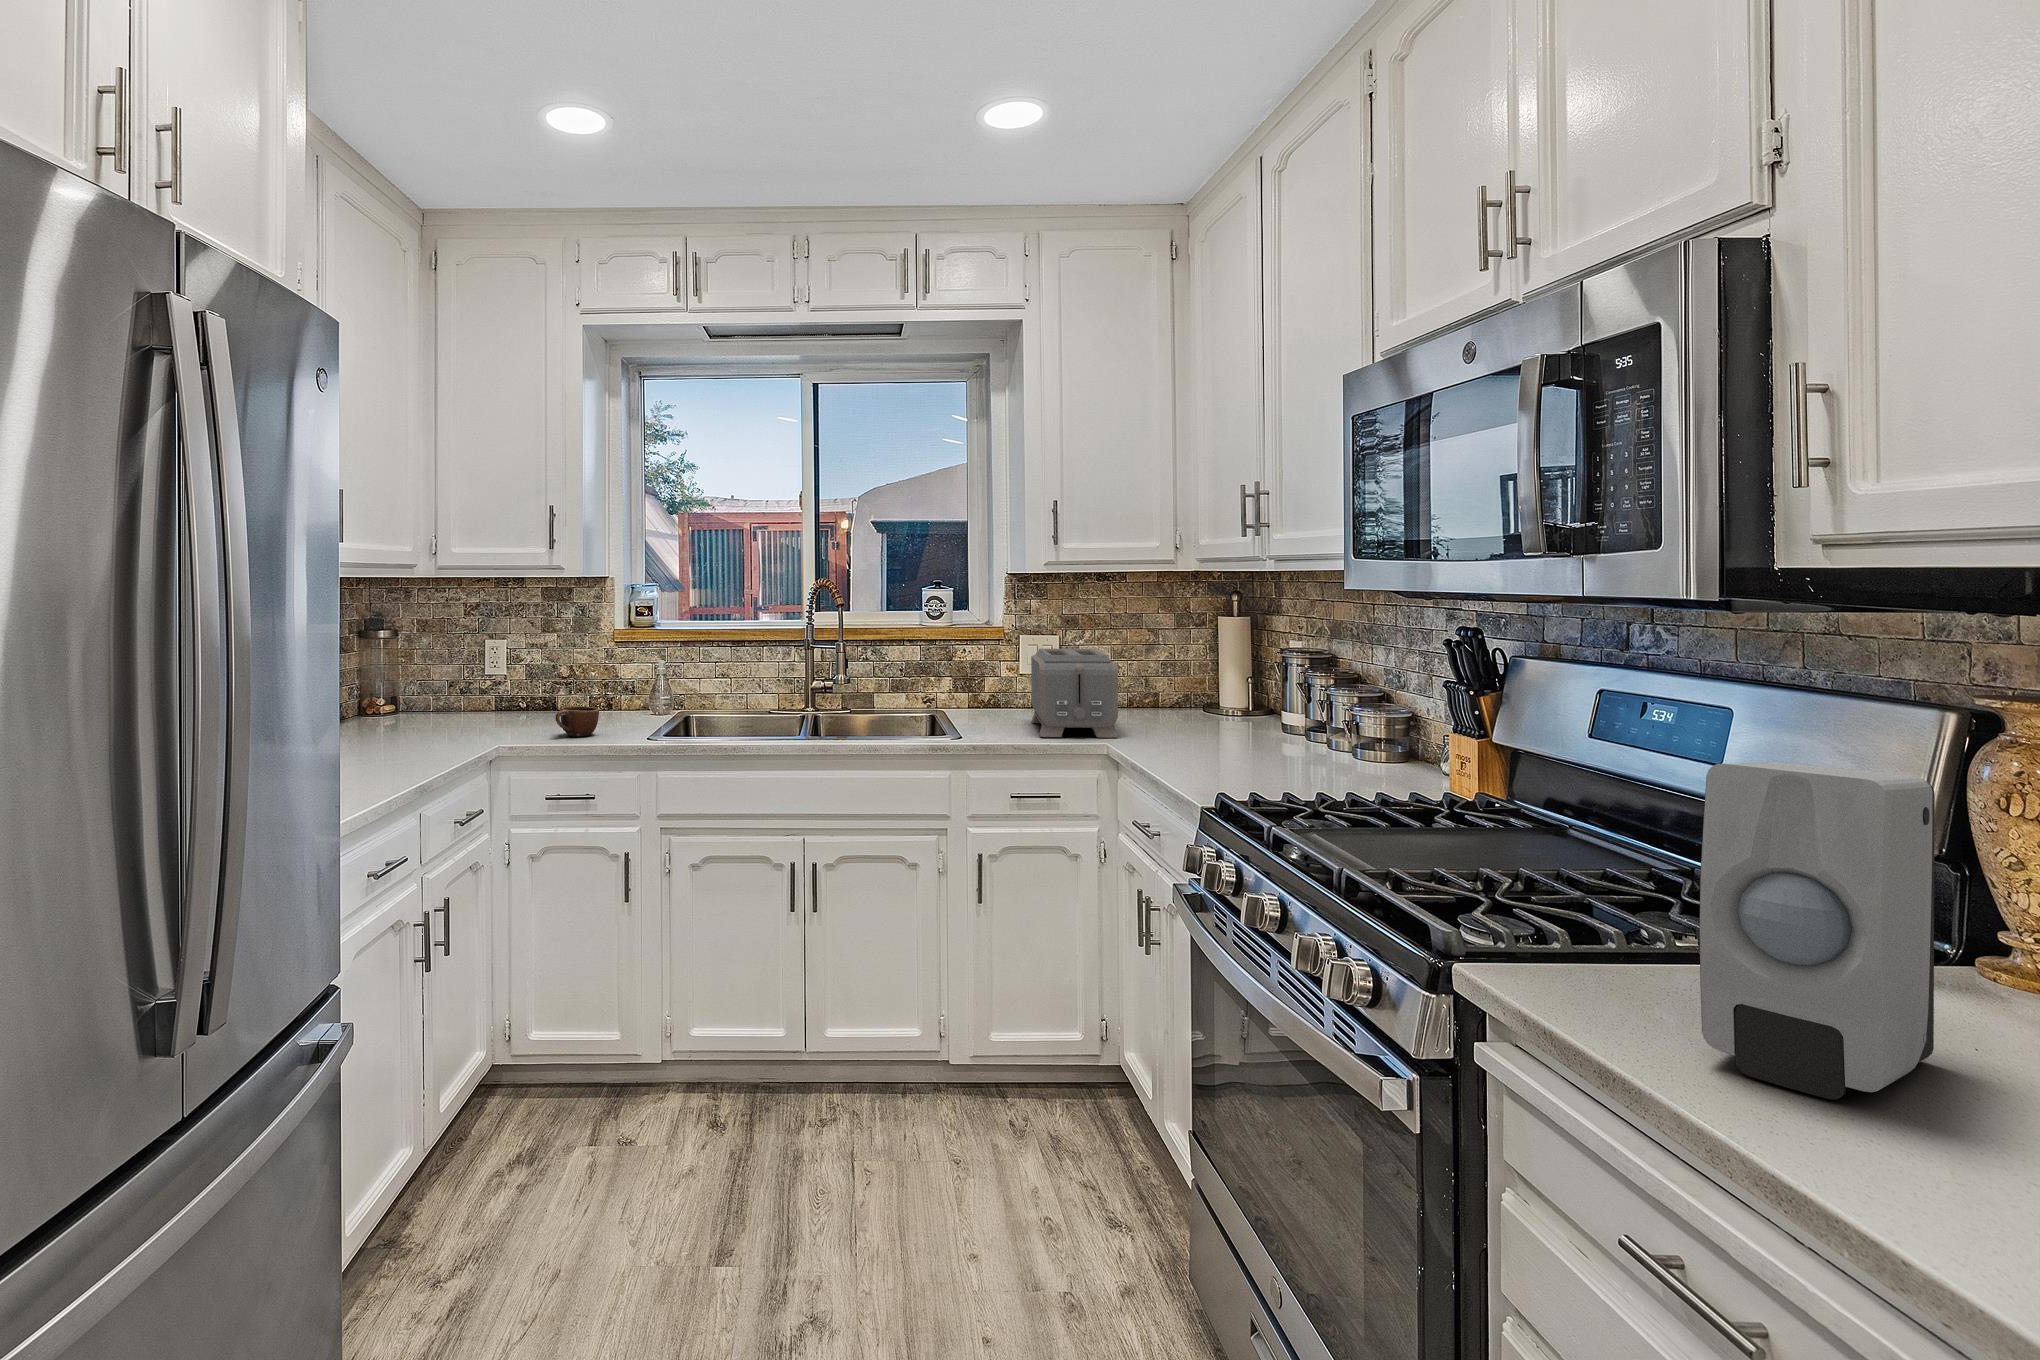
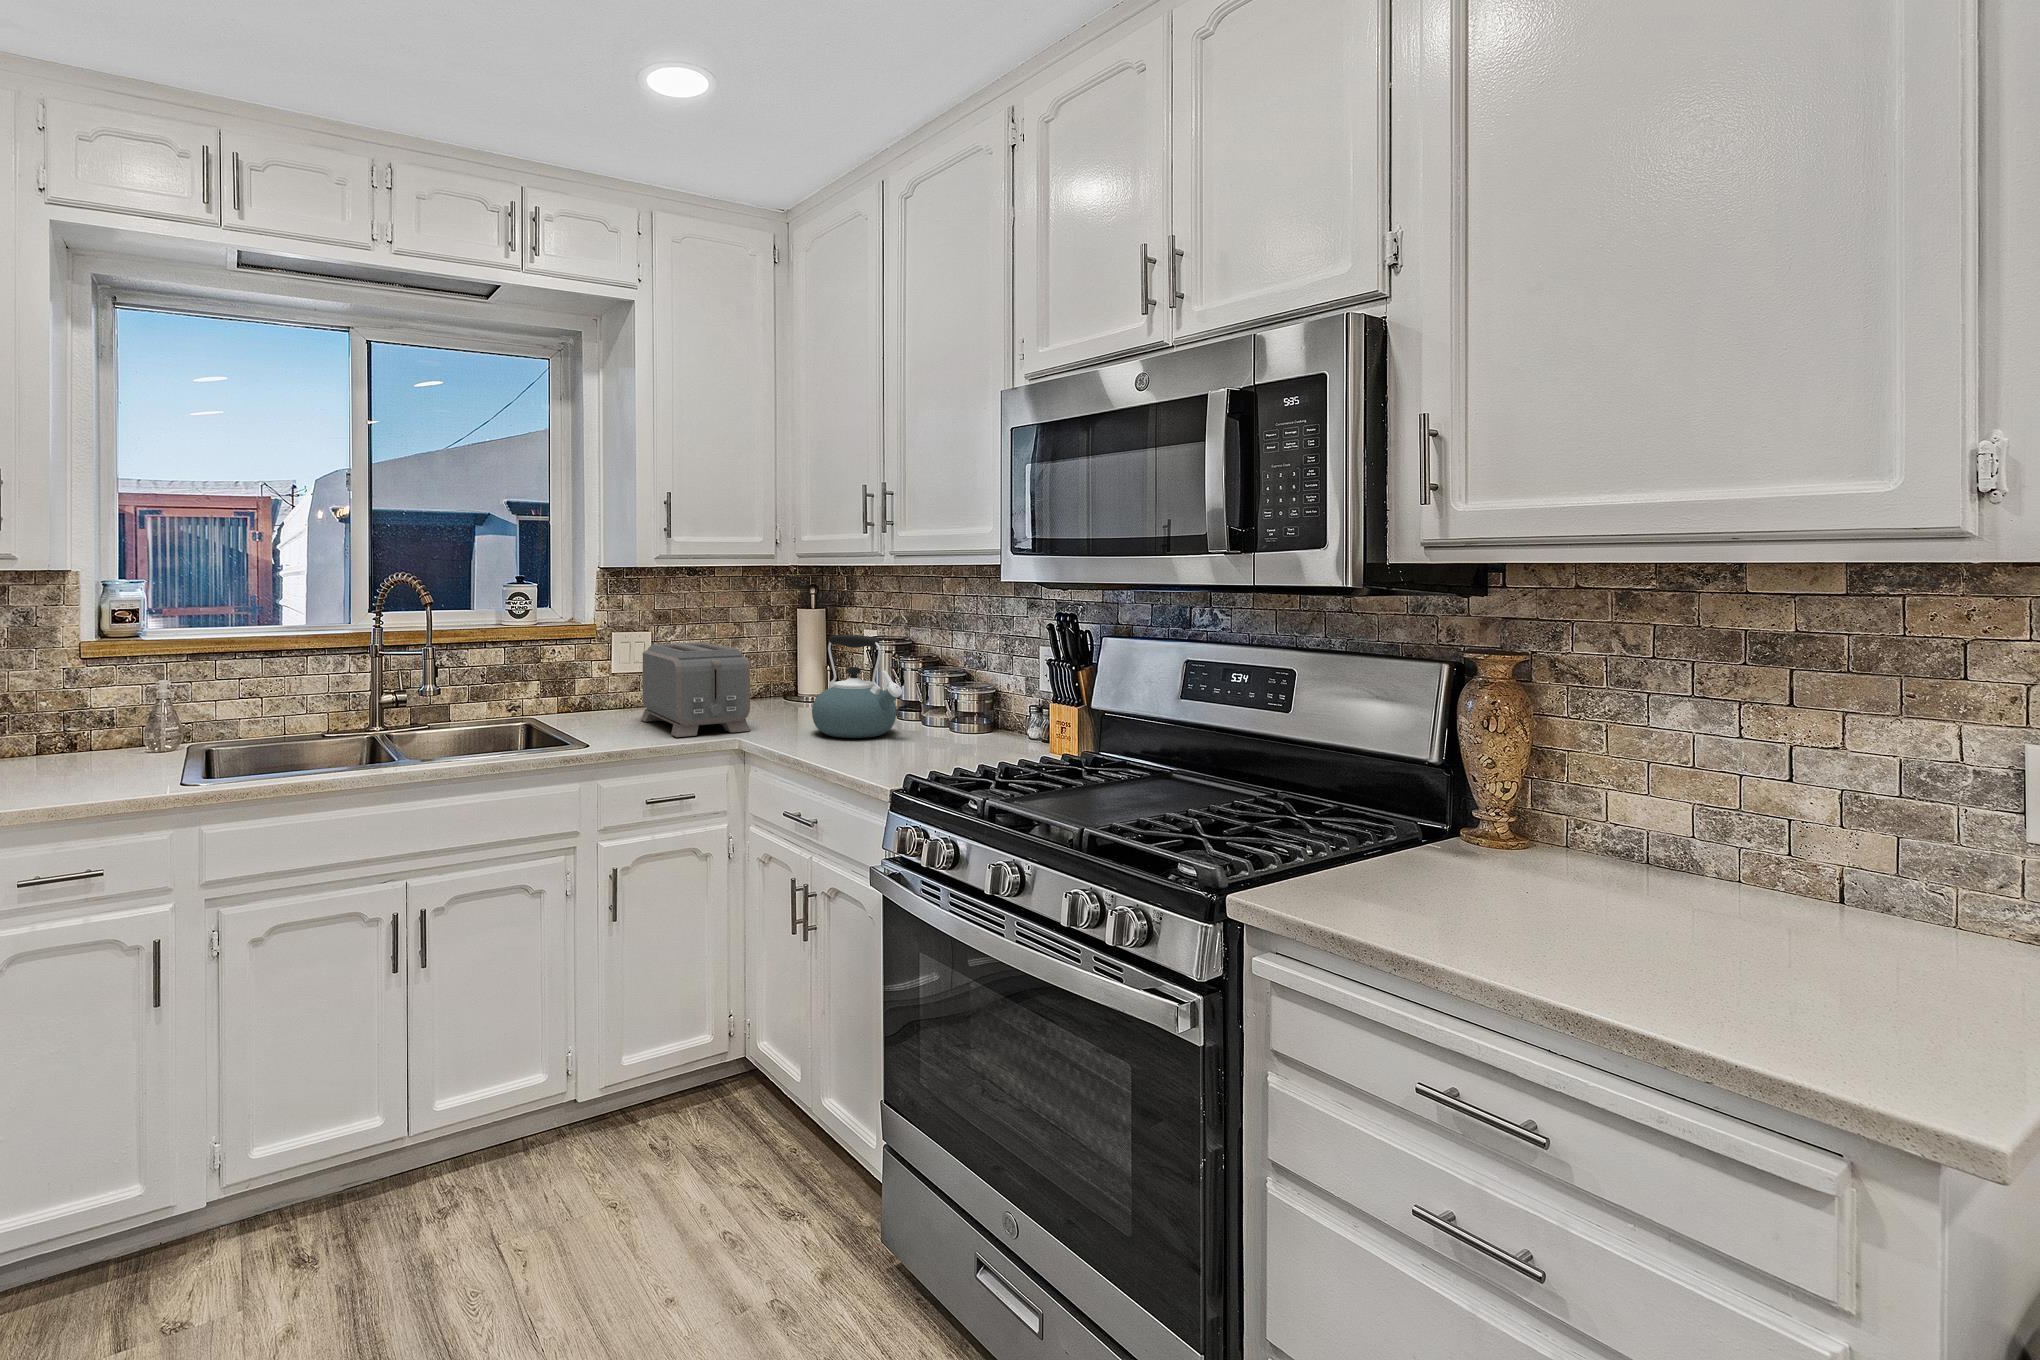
kettle: none [1174,645,1267,752] -> present [812,635,902,738]
mug: present [556,706,599,736] -> none [15,750,88,795]
soap dispenser: present [1699,762,1935,1100] -> none [1673,734,1924,1043]

